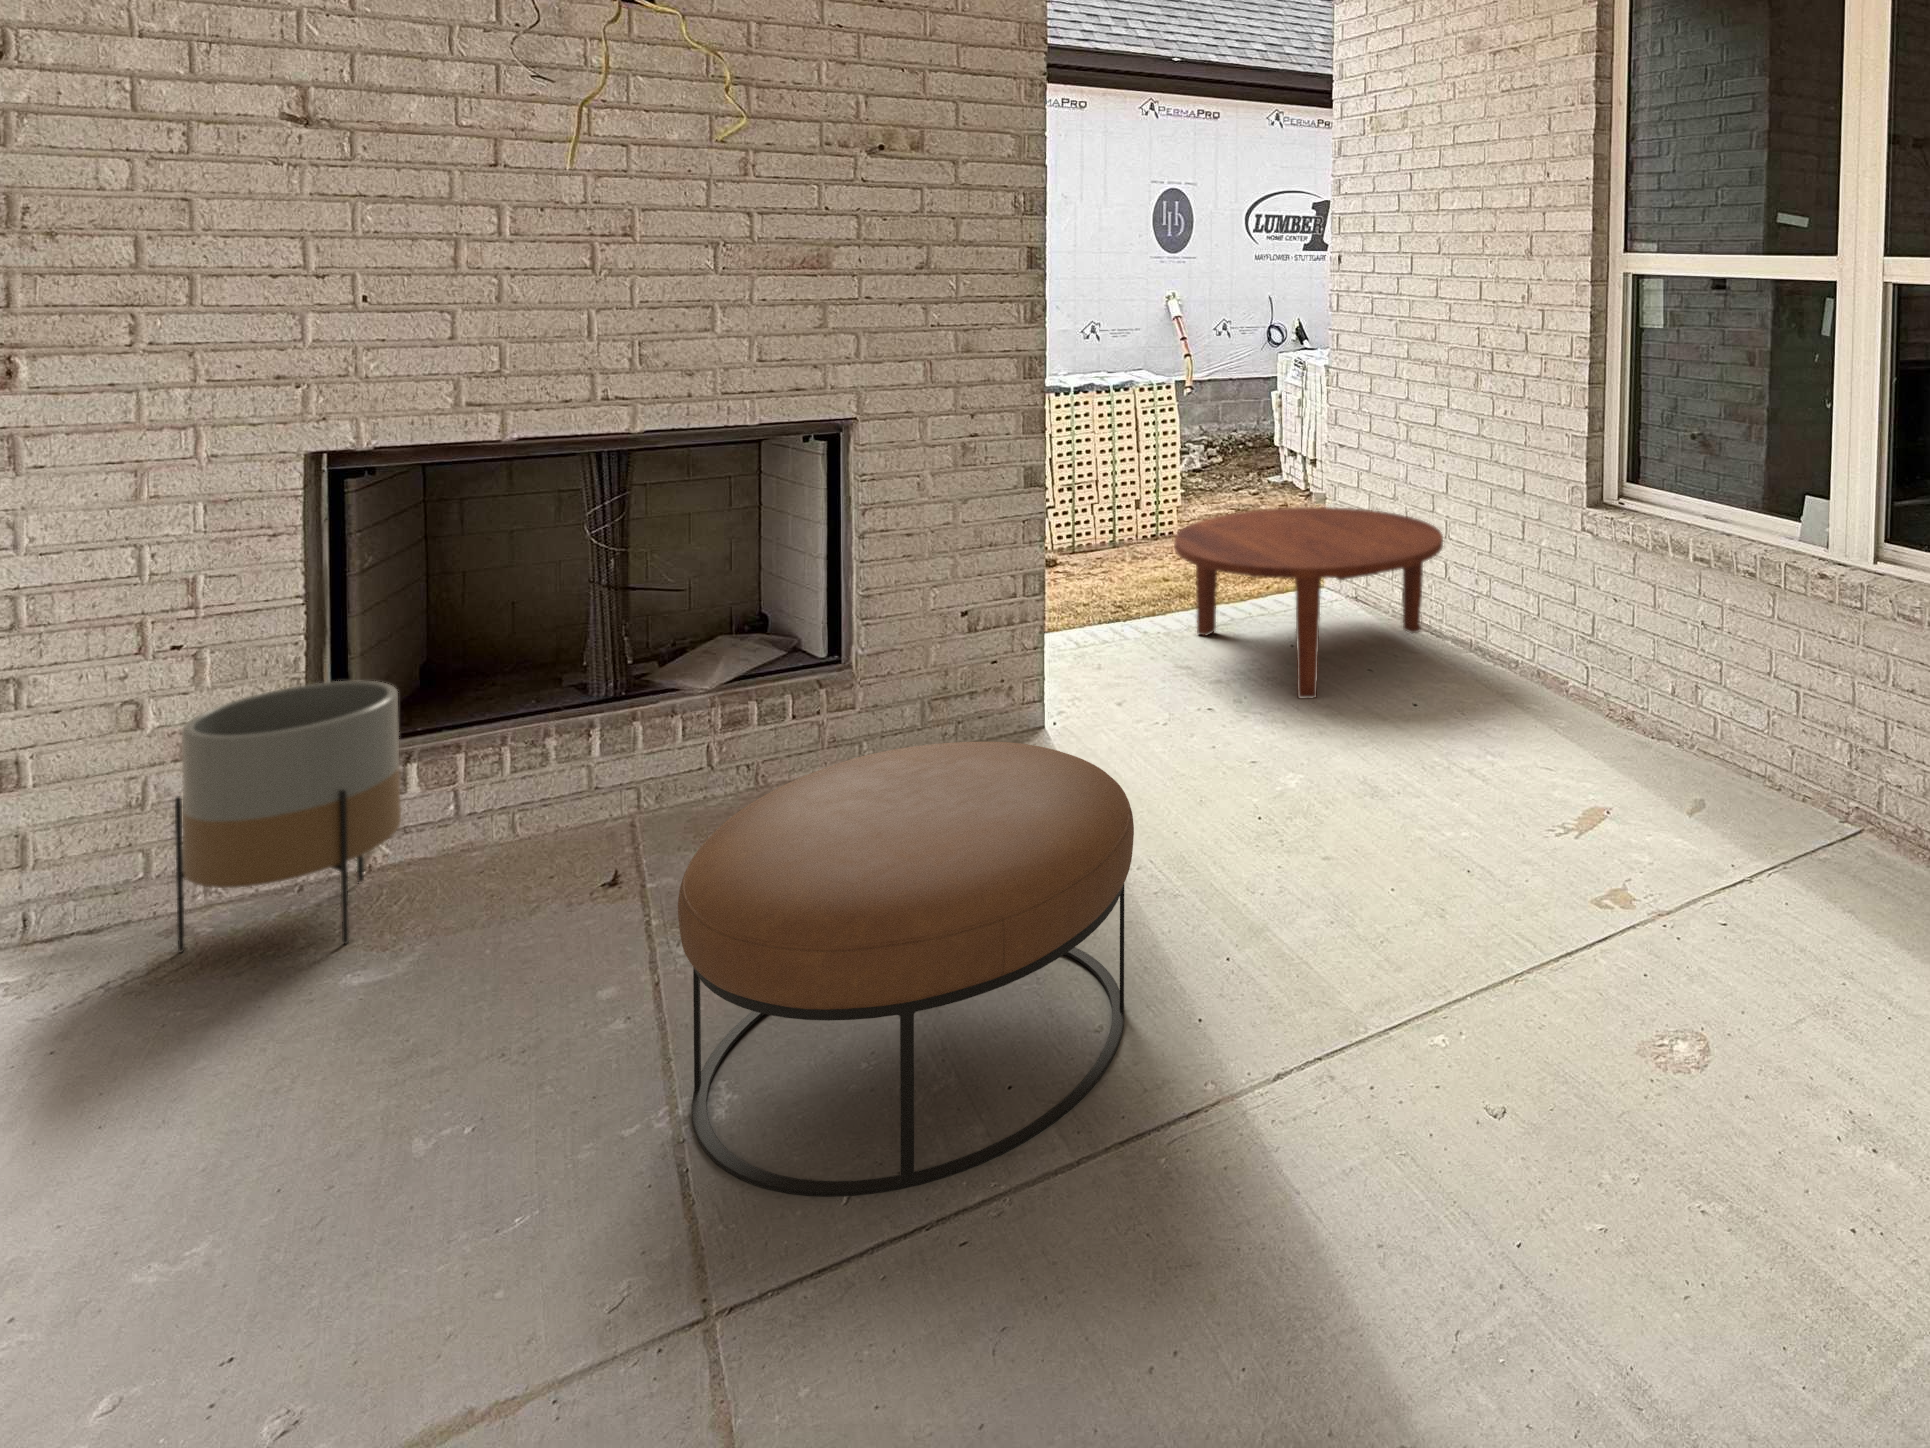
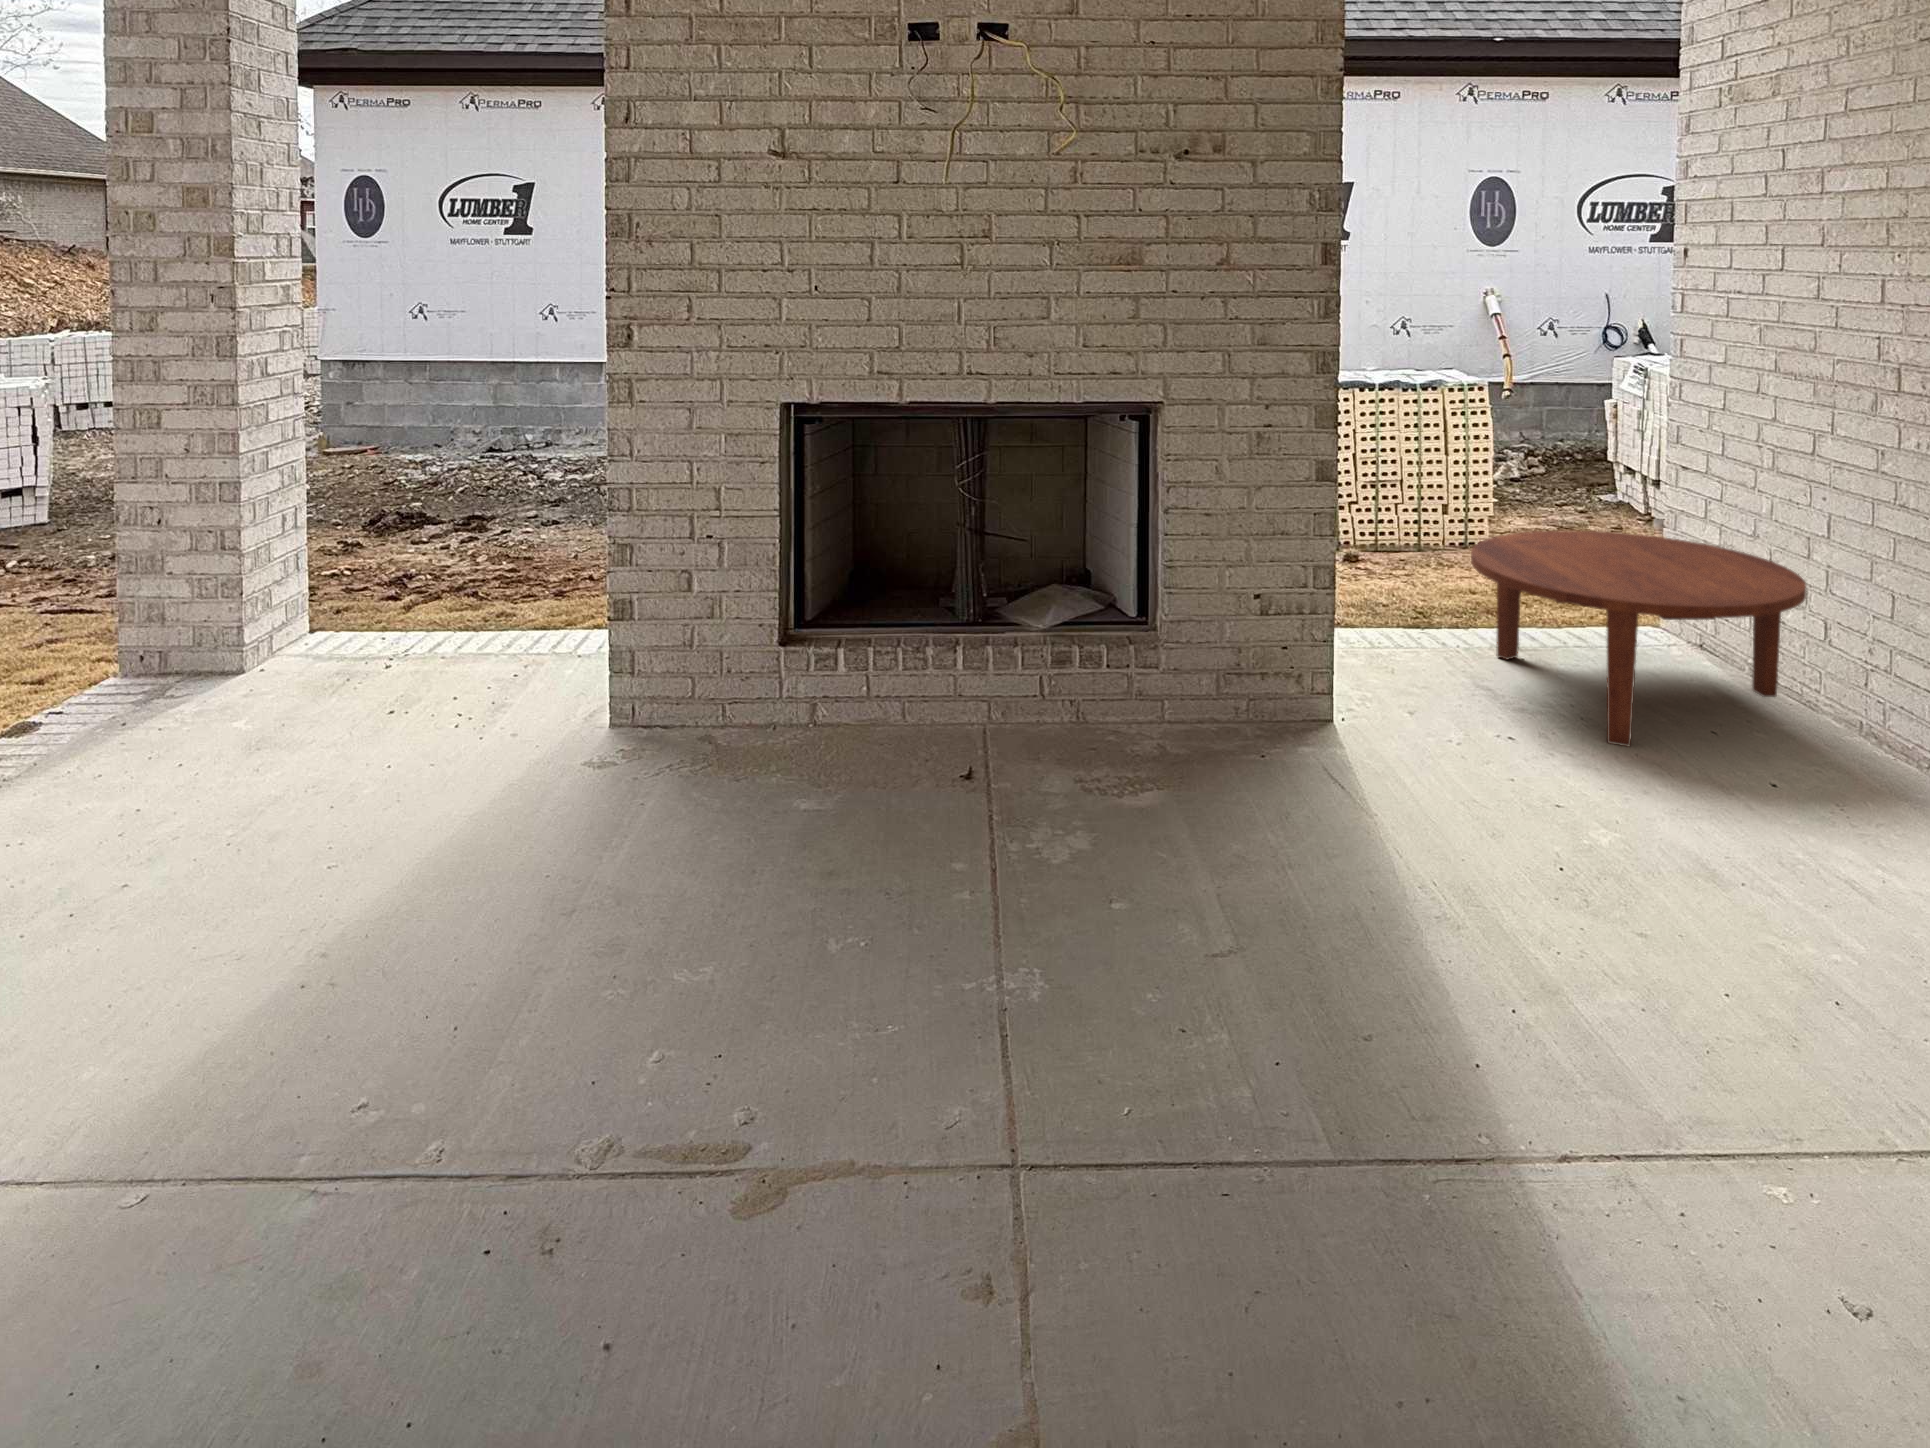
planter: present [175,681,401,952] -> none [711,578,836,776]
ottoman: present [678,742,1134,1196] -> none [1020,705,1399,1079]

